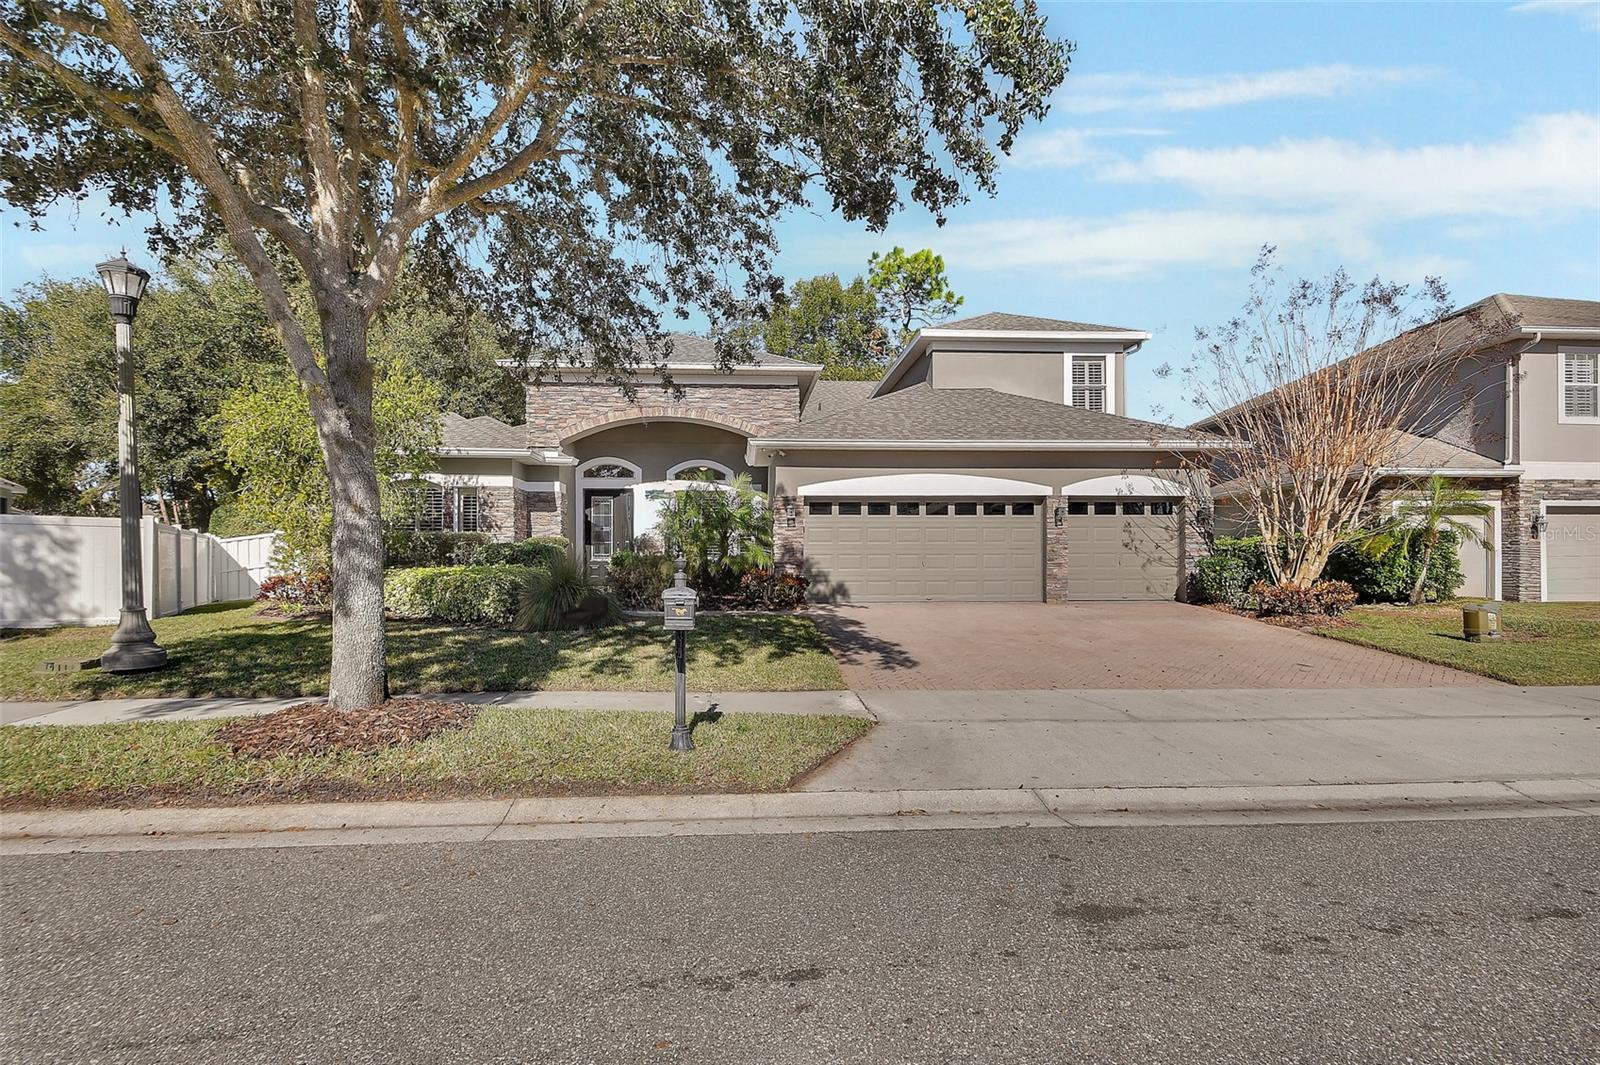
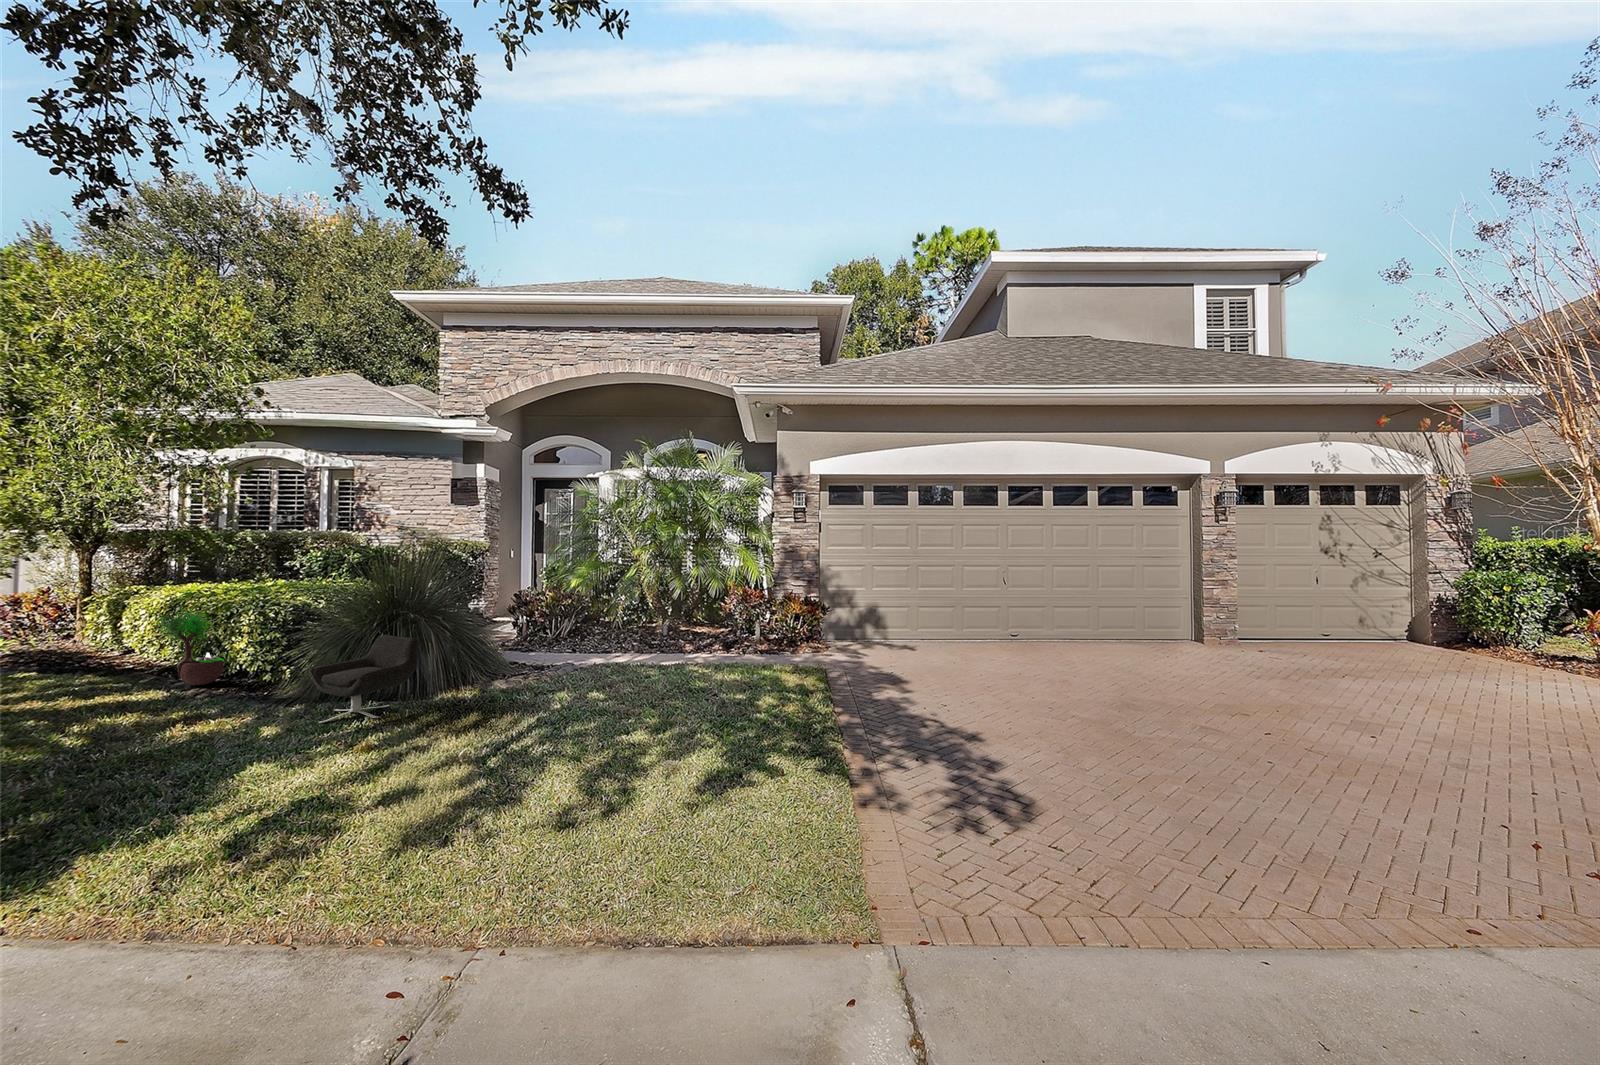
potted tree: none [458,580,488,625] -> present [155,608,224,685]

